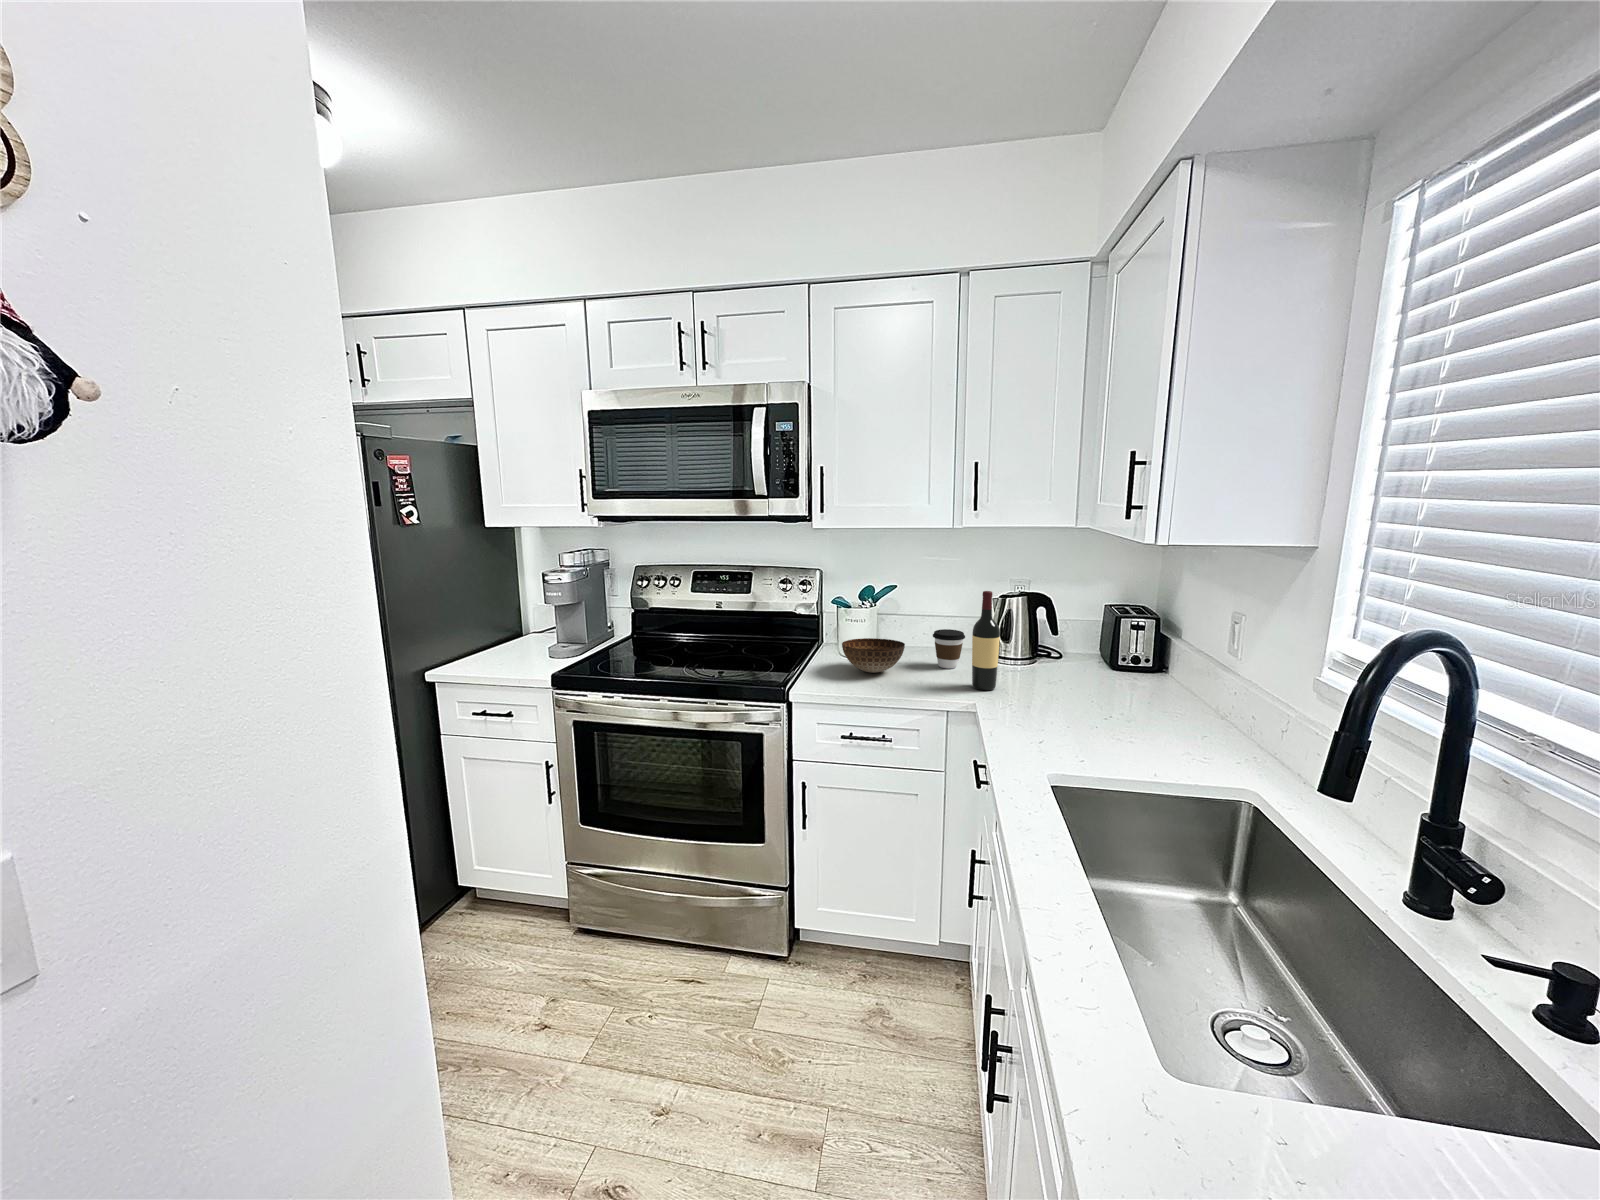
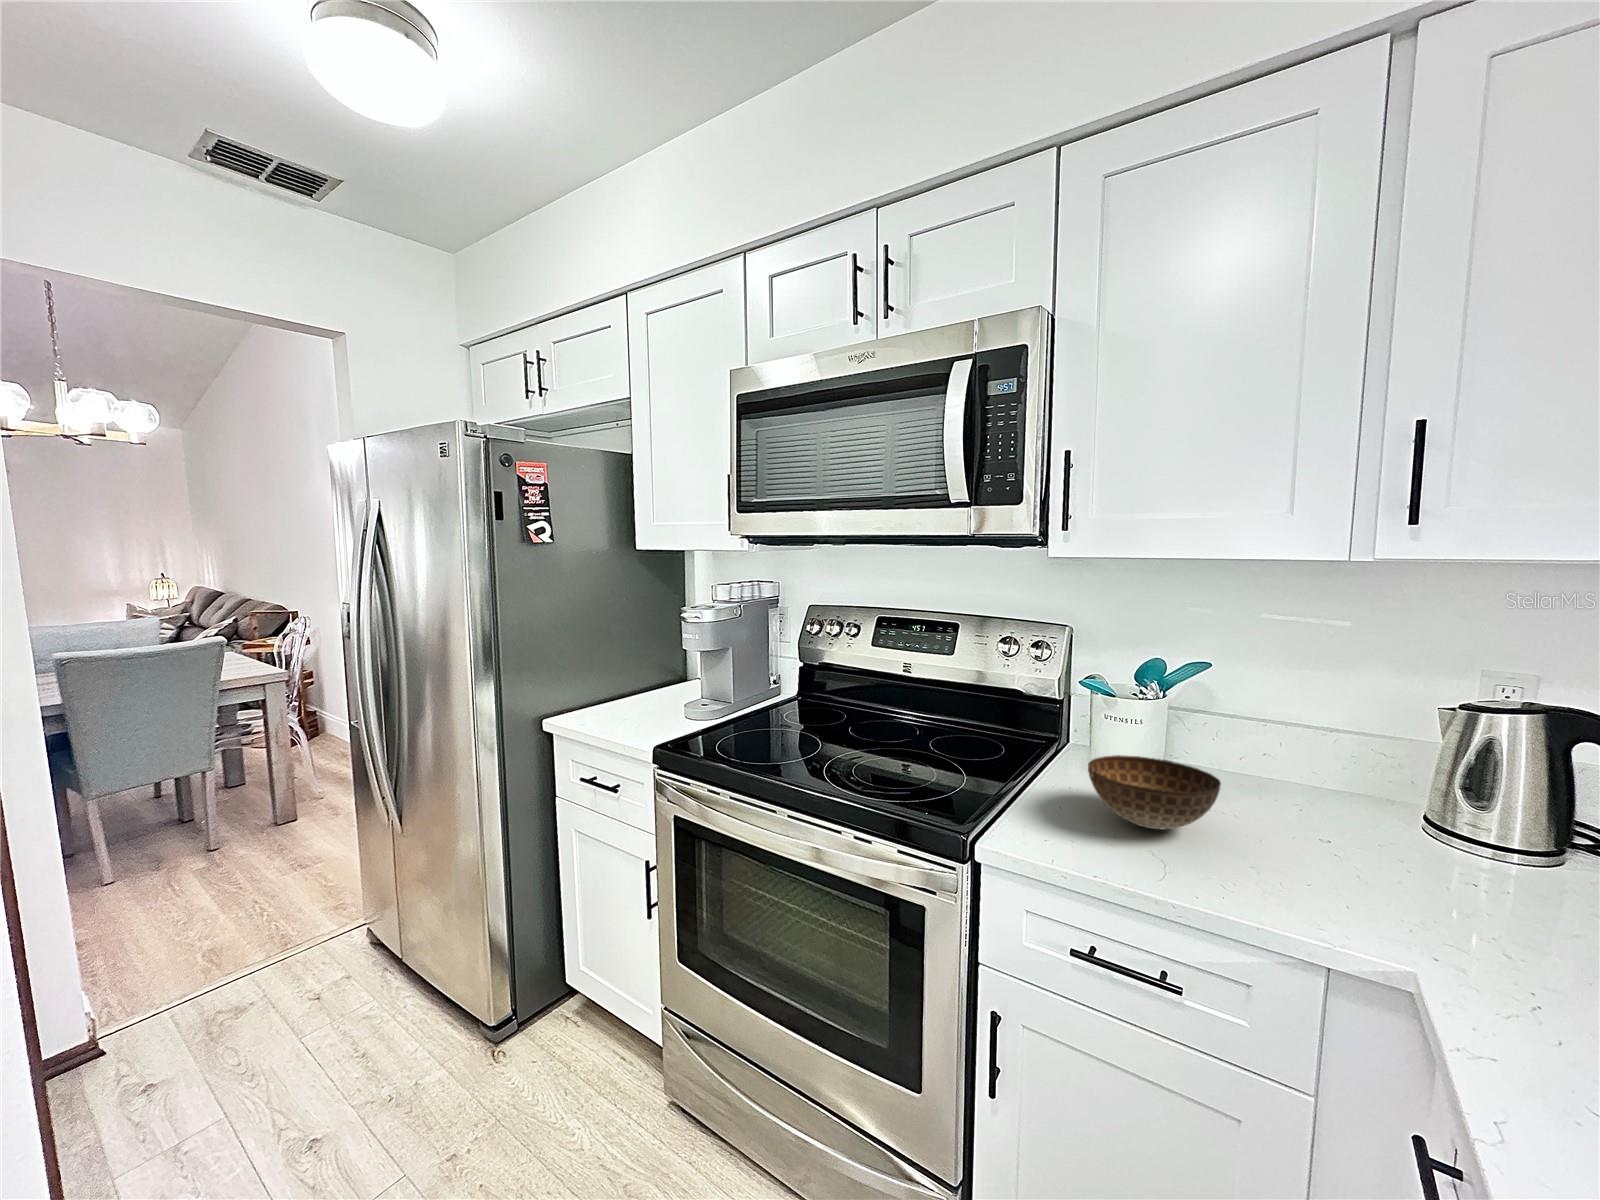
wine bottle: present [972,591,1000,690] -> none [1390,703,1479,935]
coffee cup: present [933,629,965,669] -> none [1288,761,1370,847]

